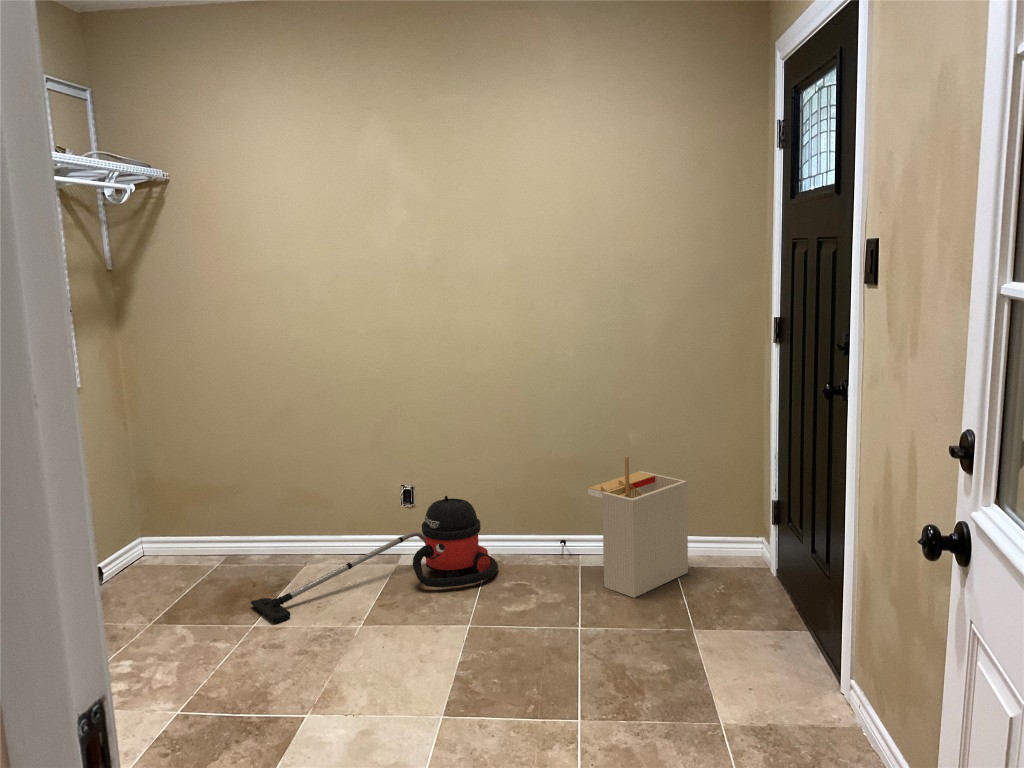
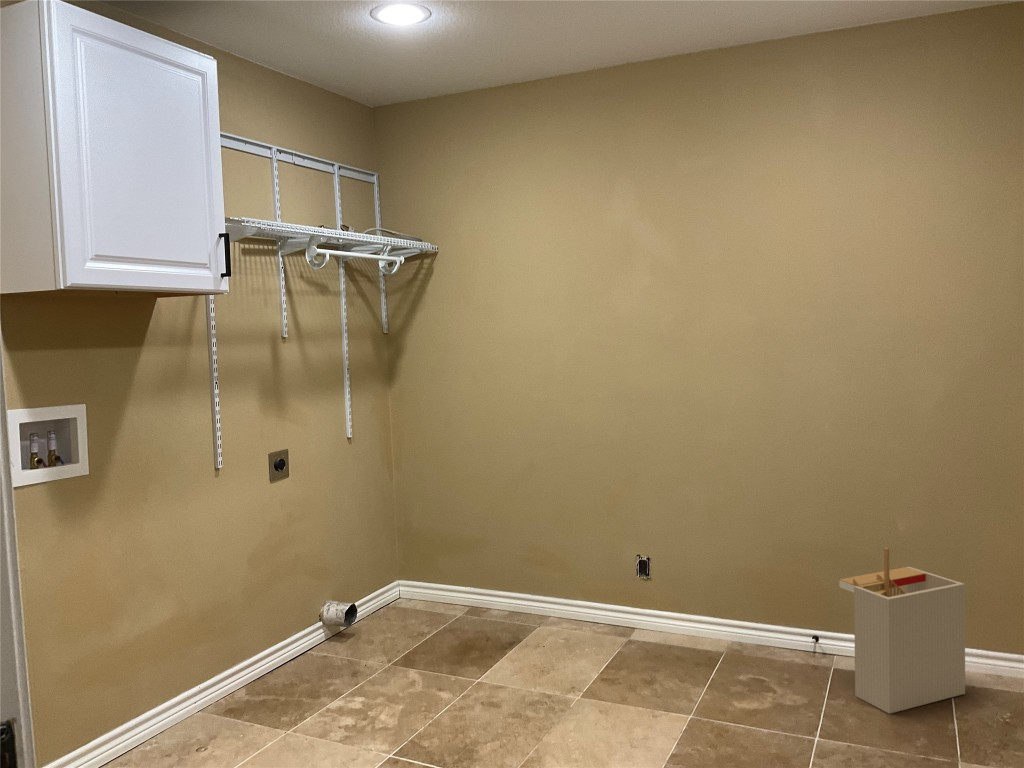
vacuum cleaner: present [251,496,498,622] -> none [480,572,736,682]

